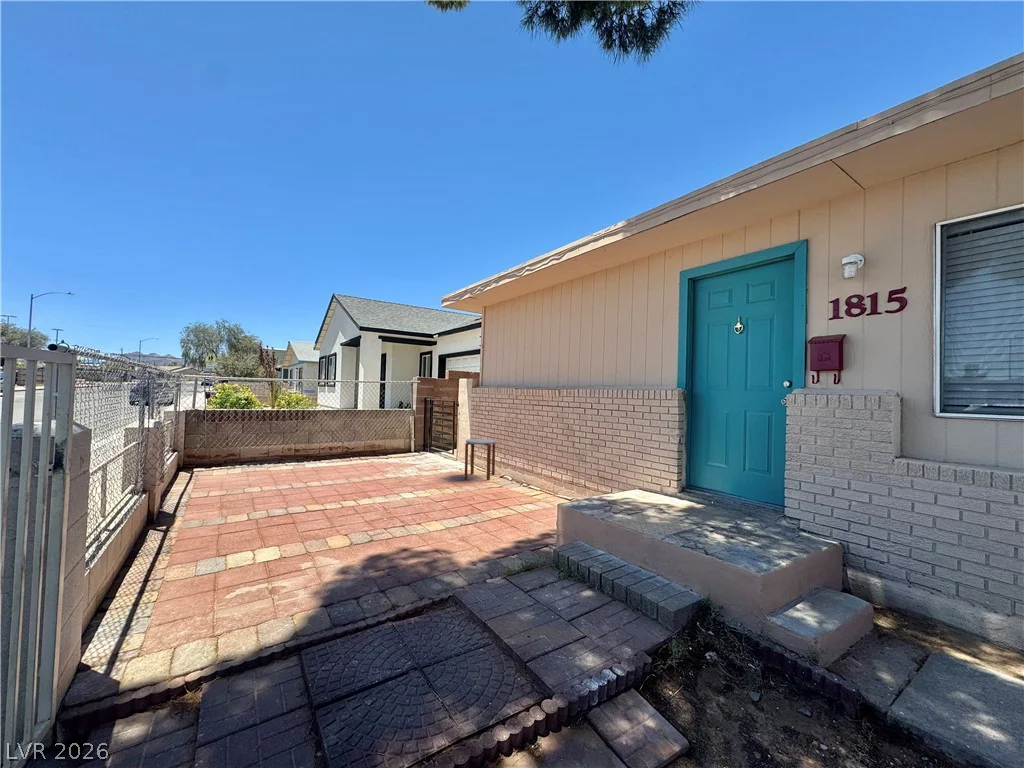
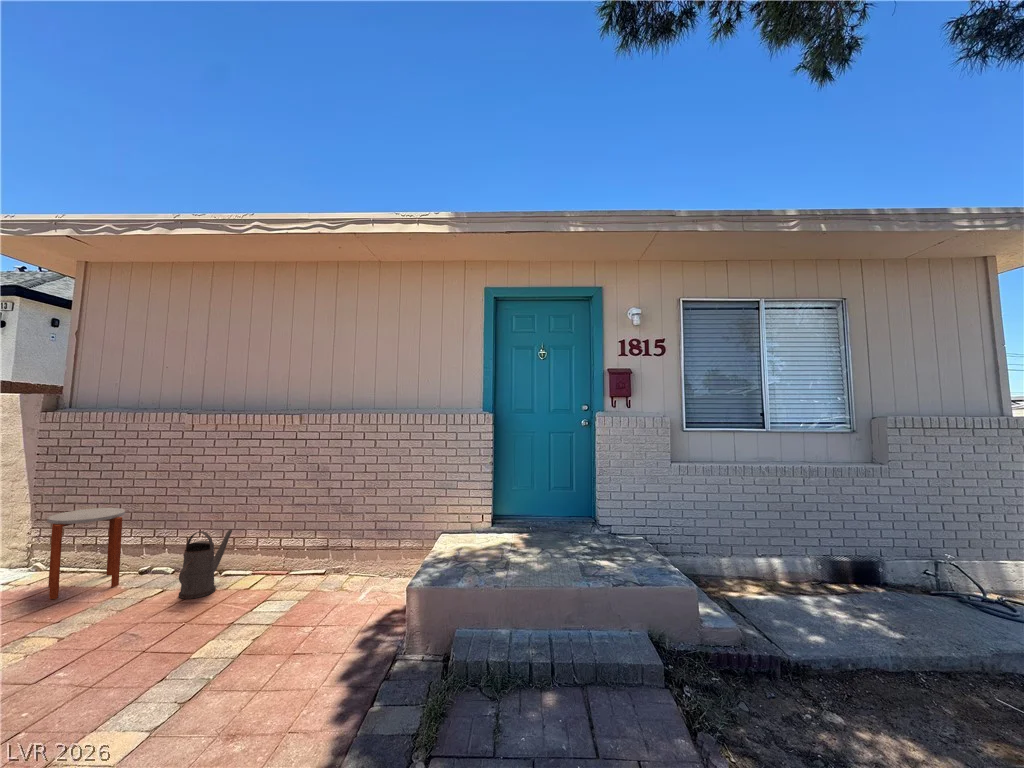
watering can: none [497,457,533,494] -> present [179,529,232,599]

